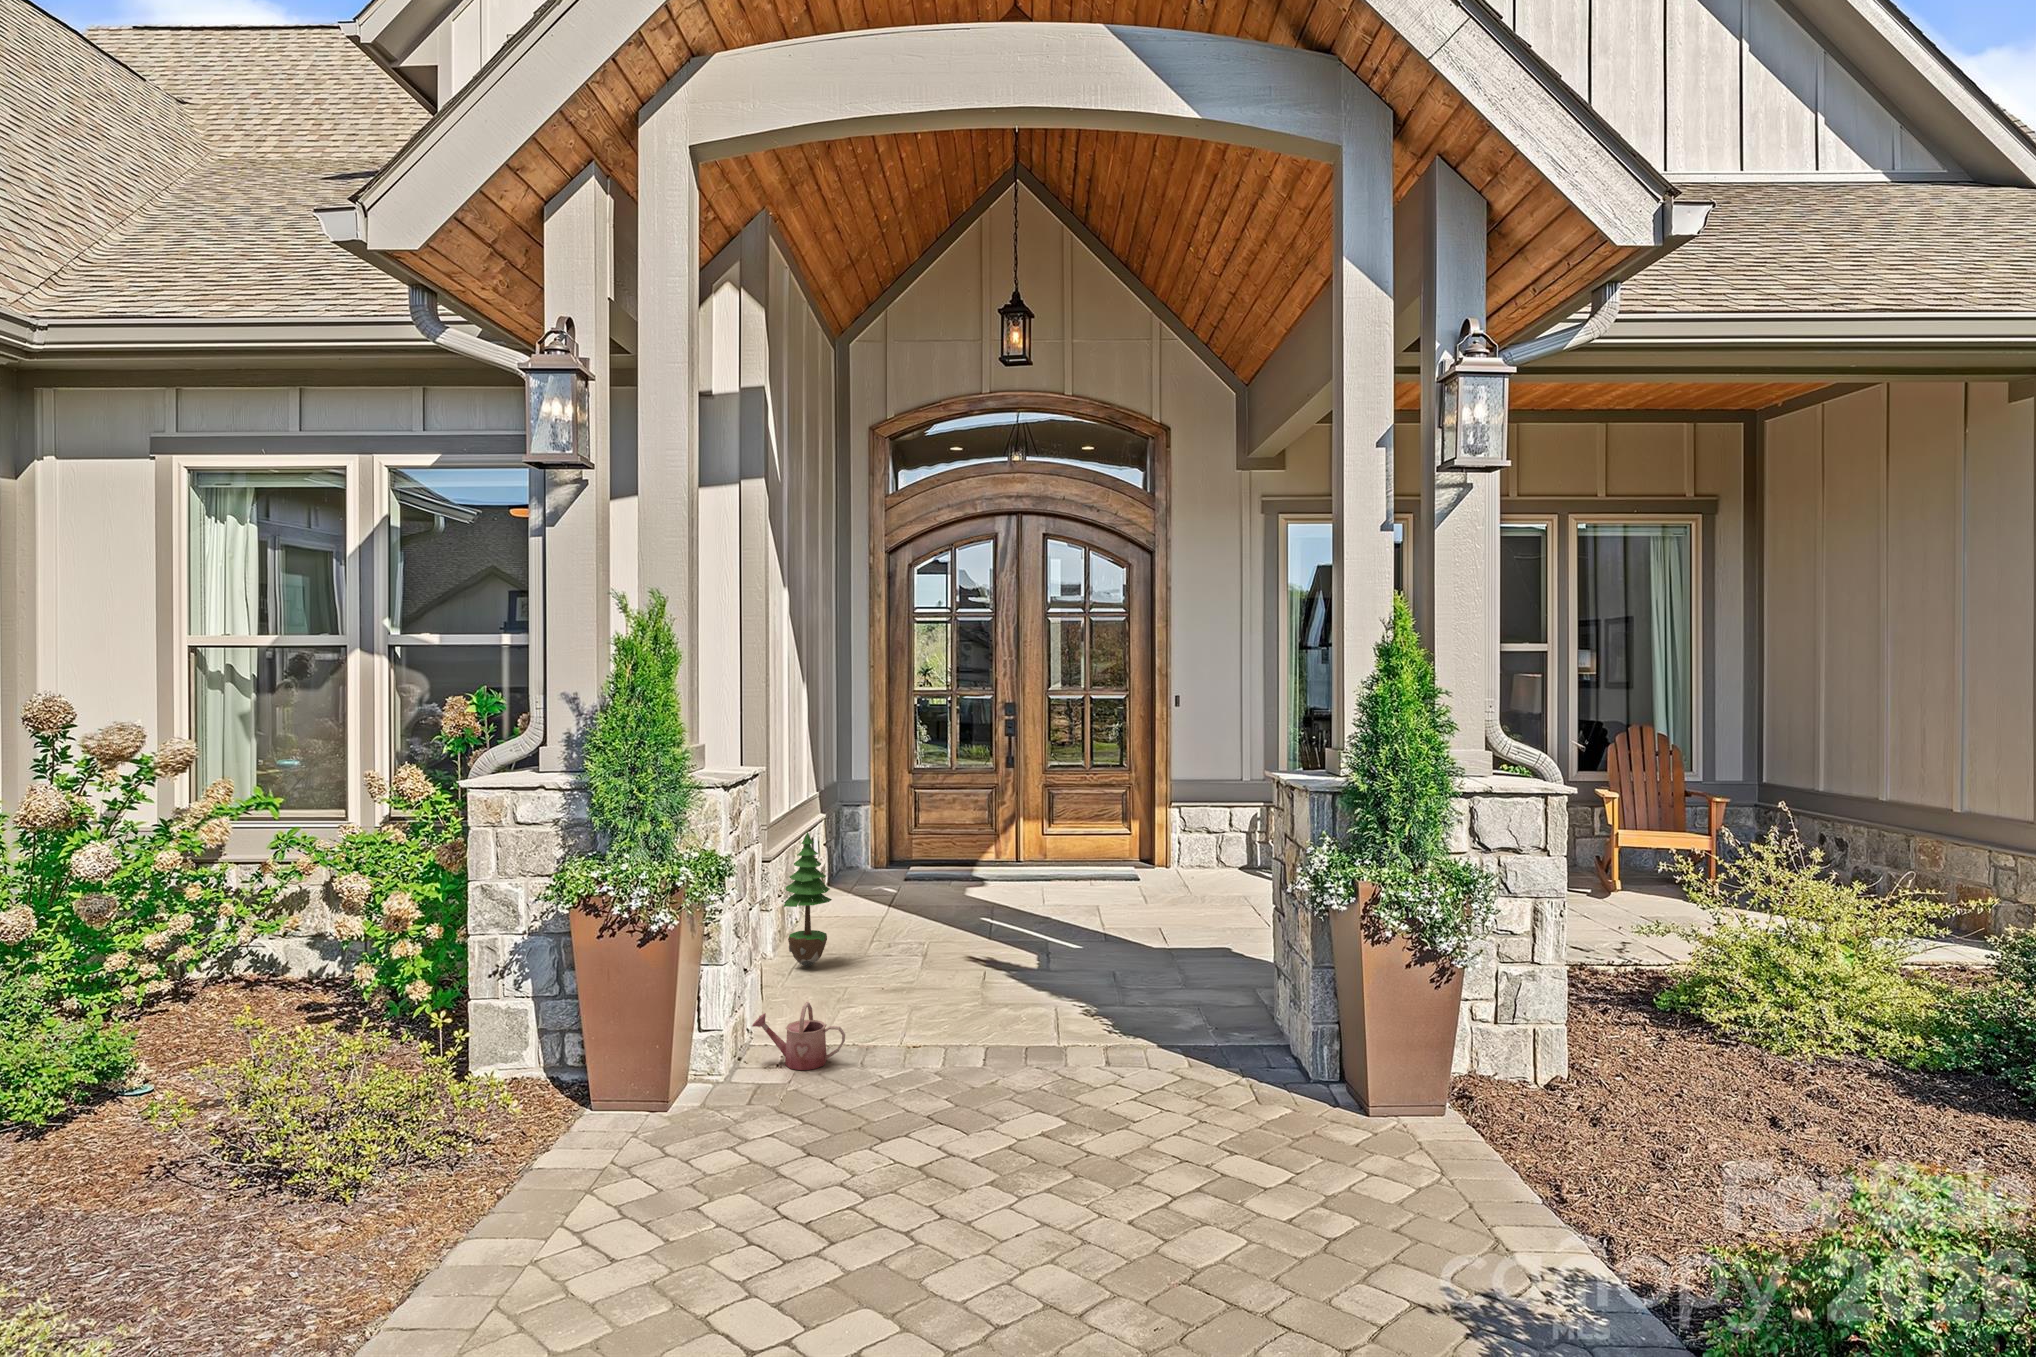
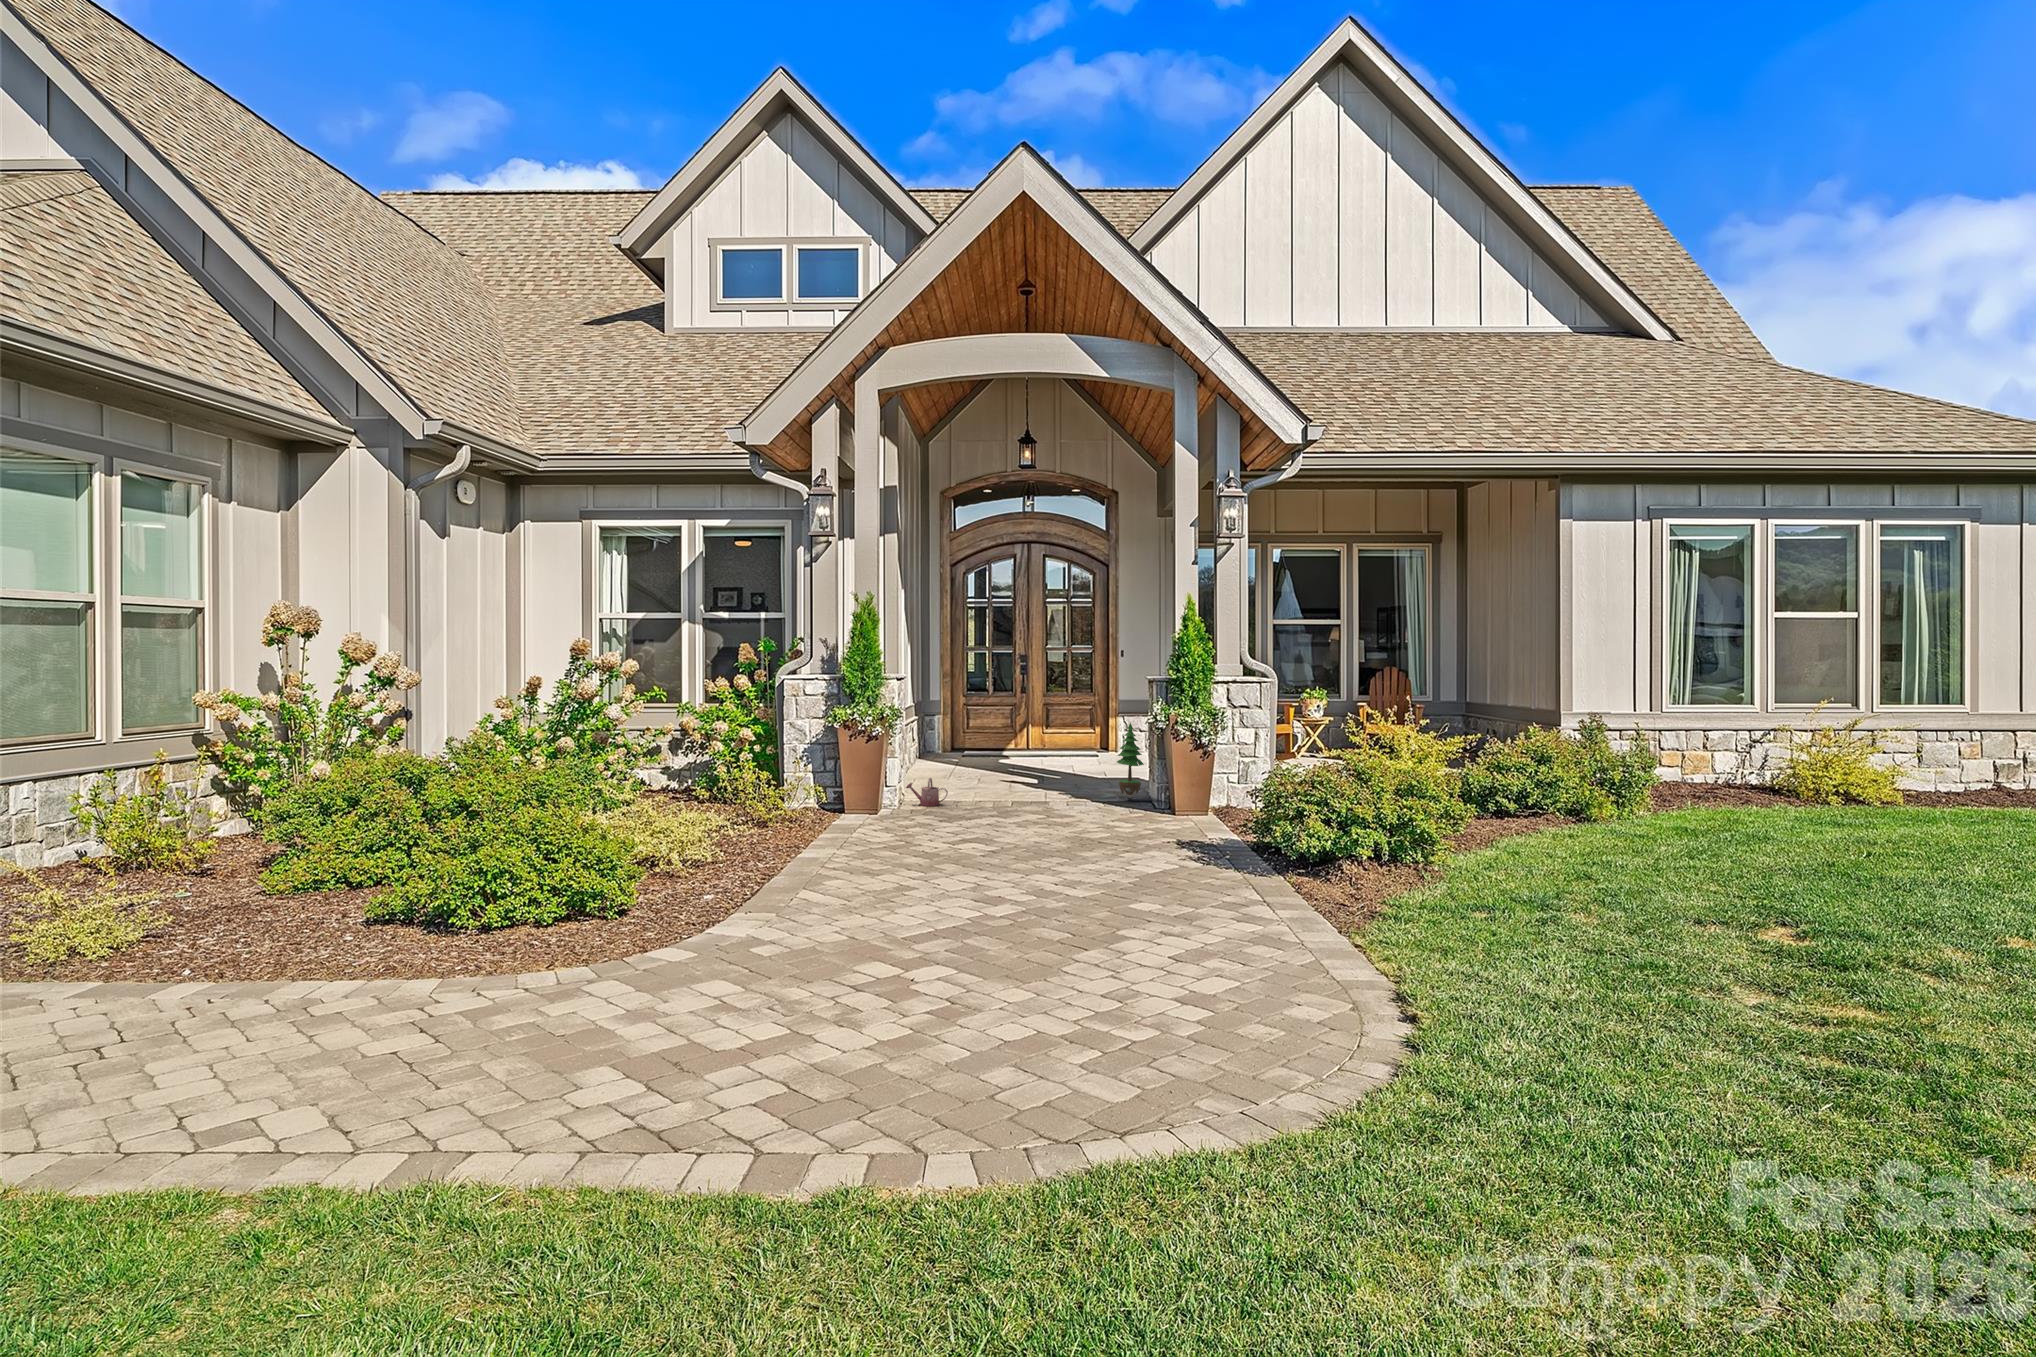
potted tree: present [784,832,832,967] -> present [1117,723,1144,800]

